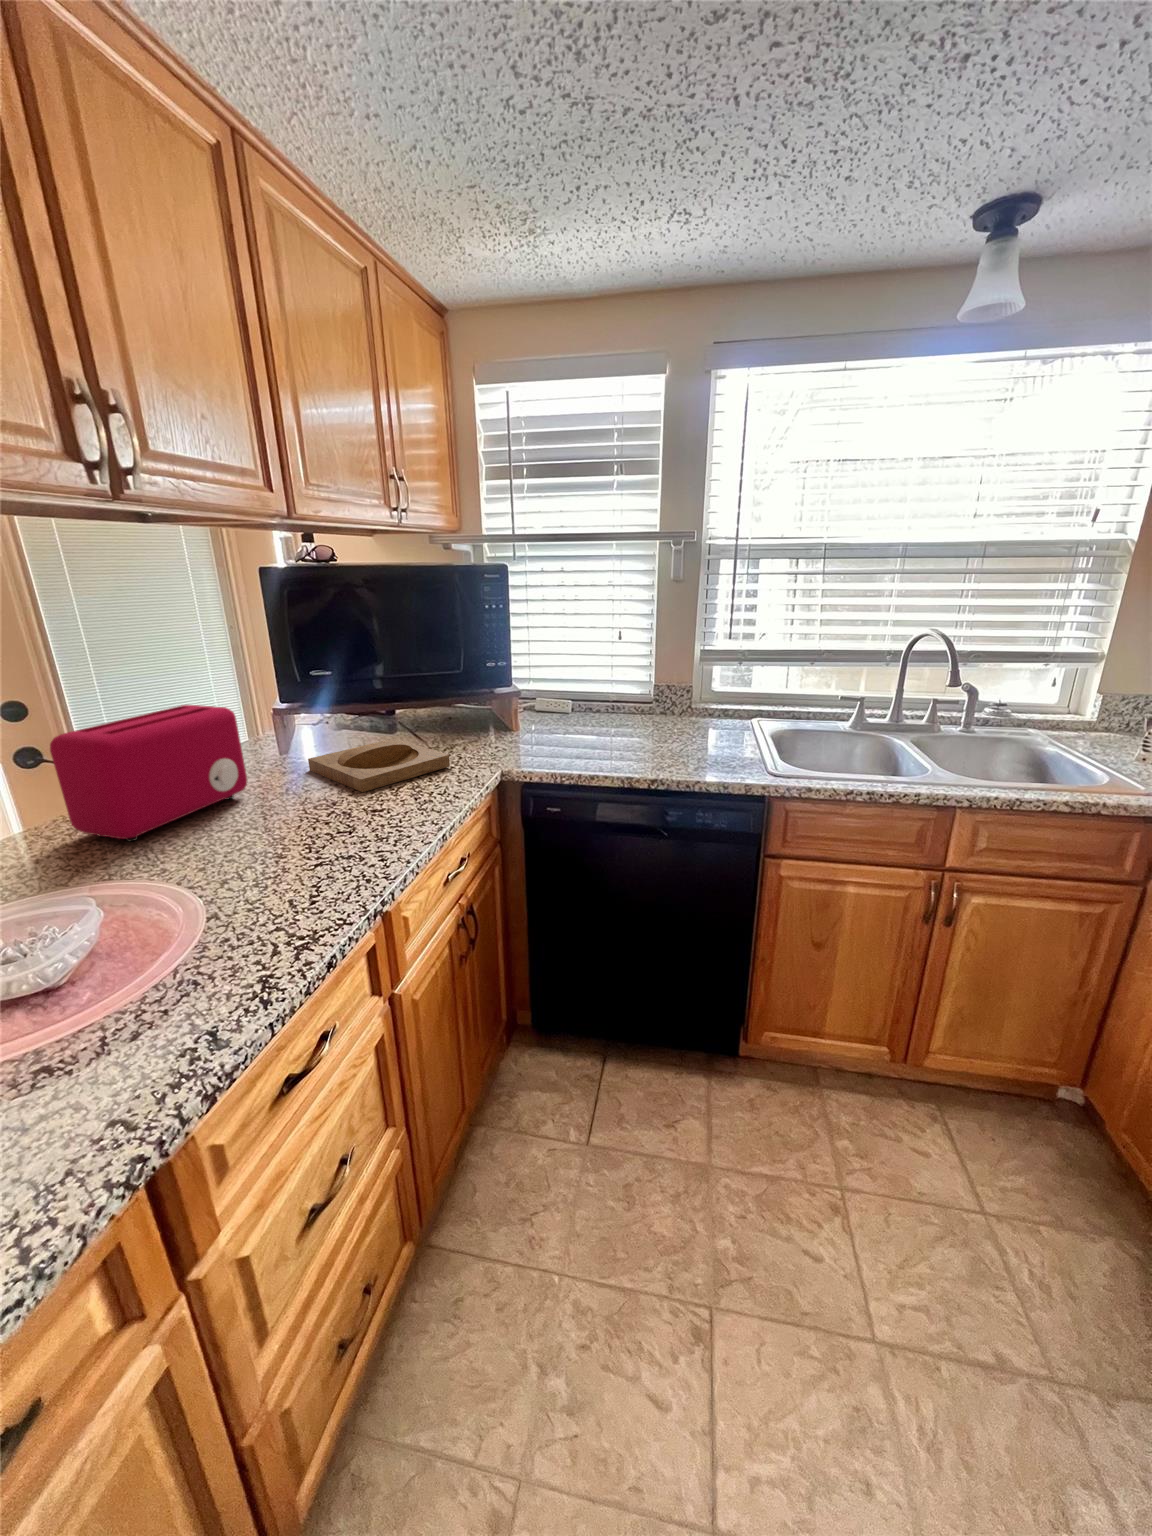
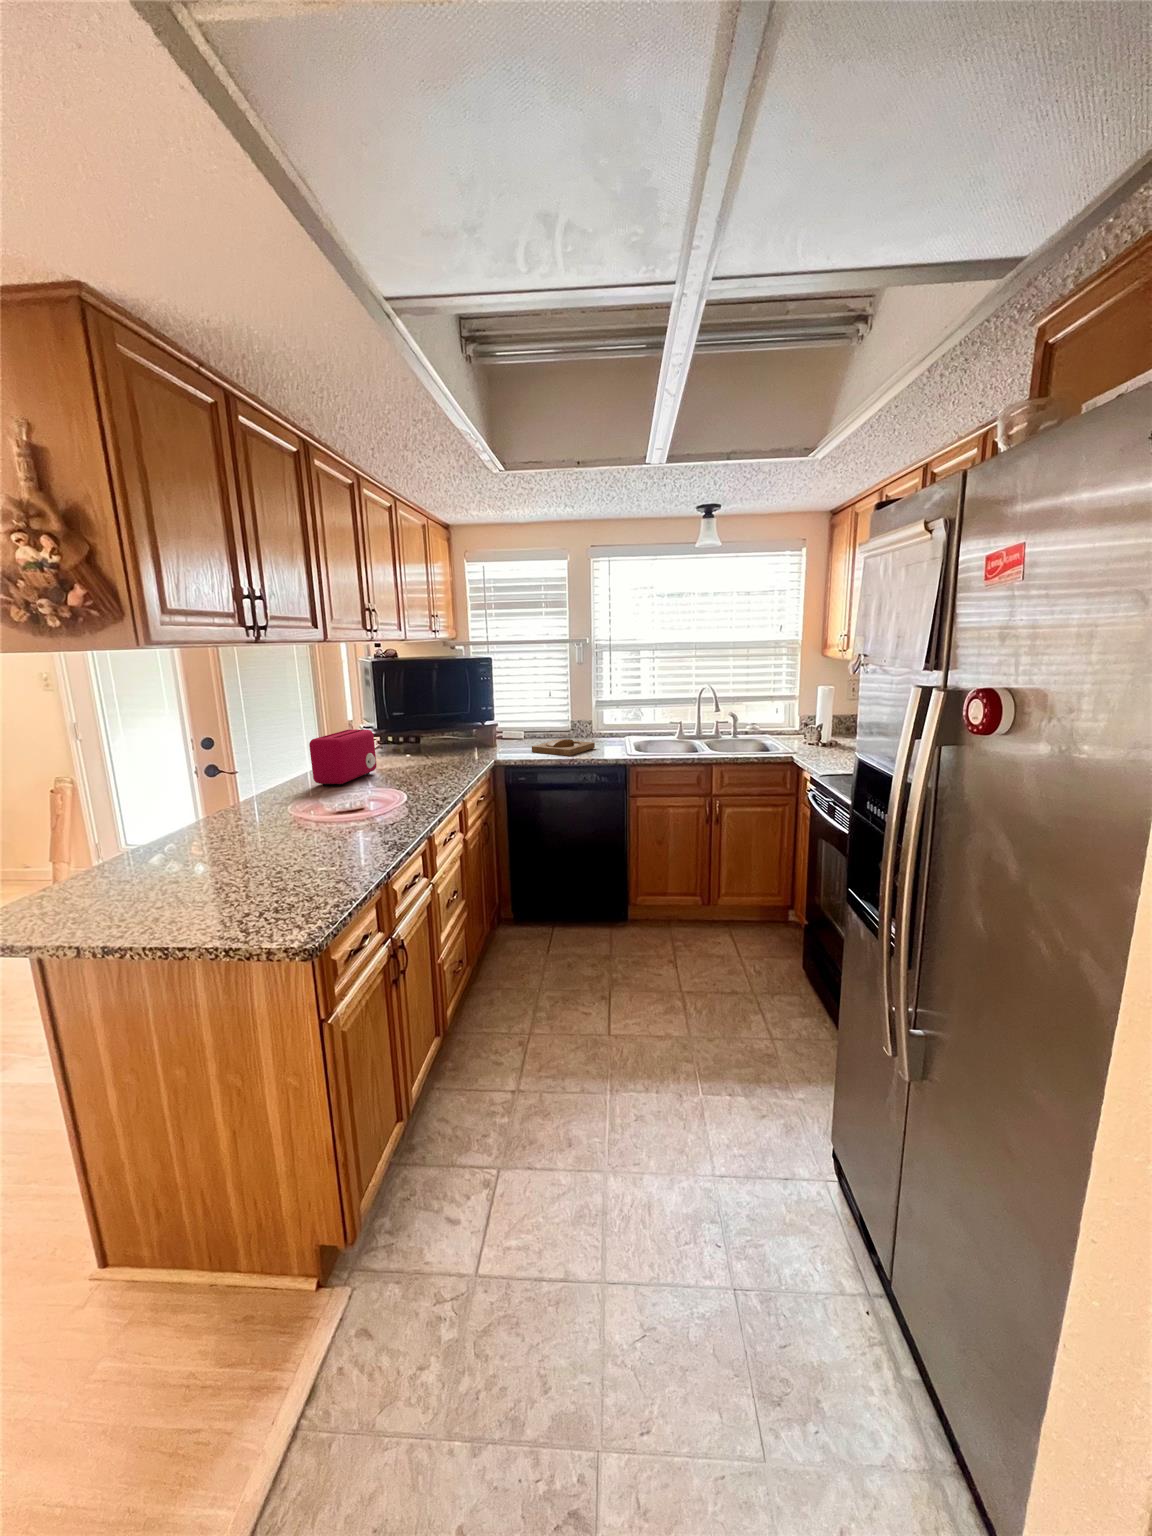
tray: present [308,738,450,792] -> present [532,739,595,756]

